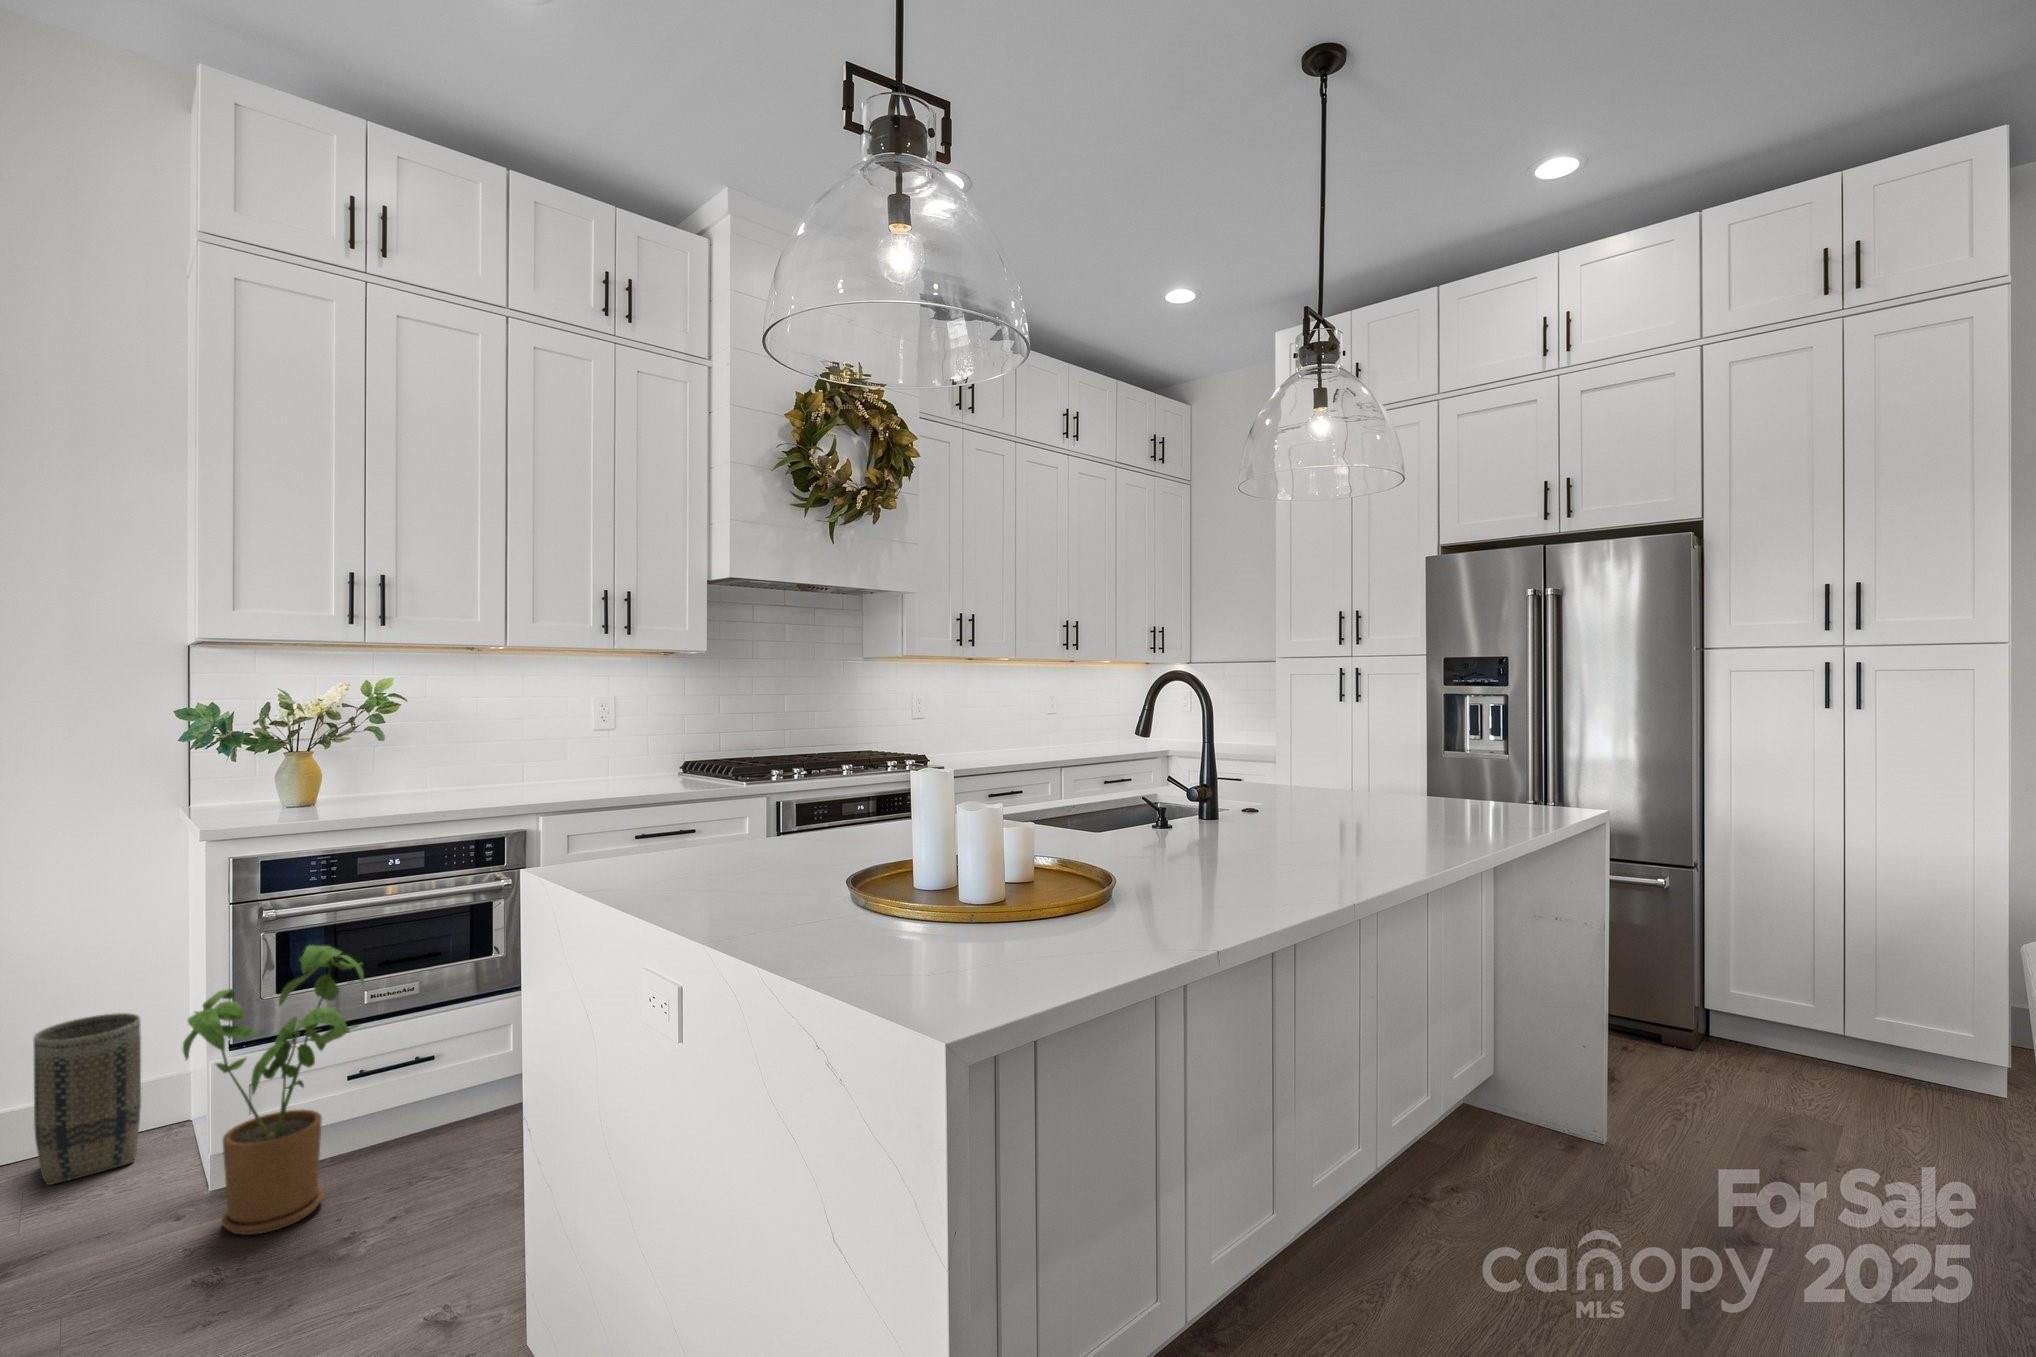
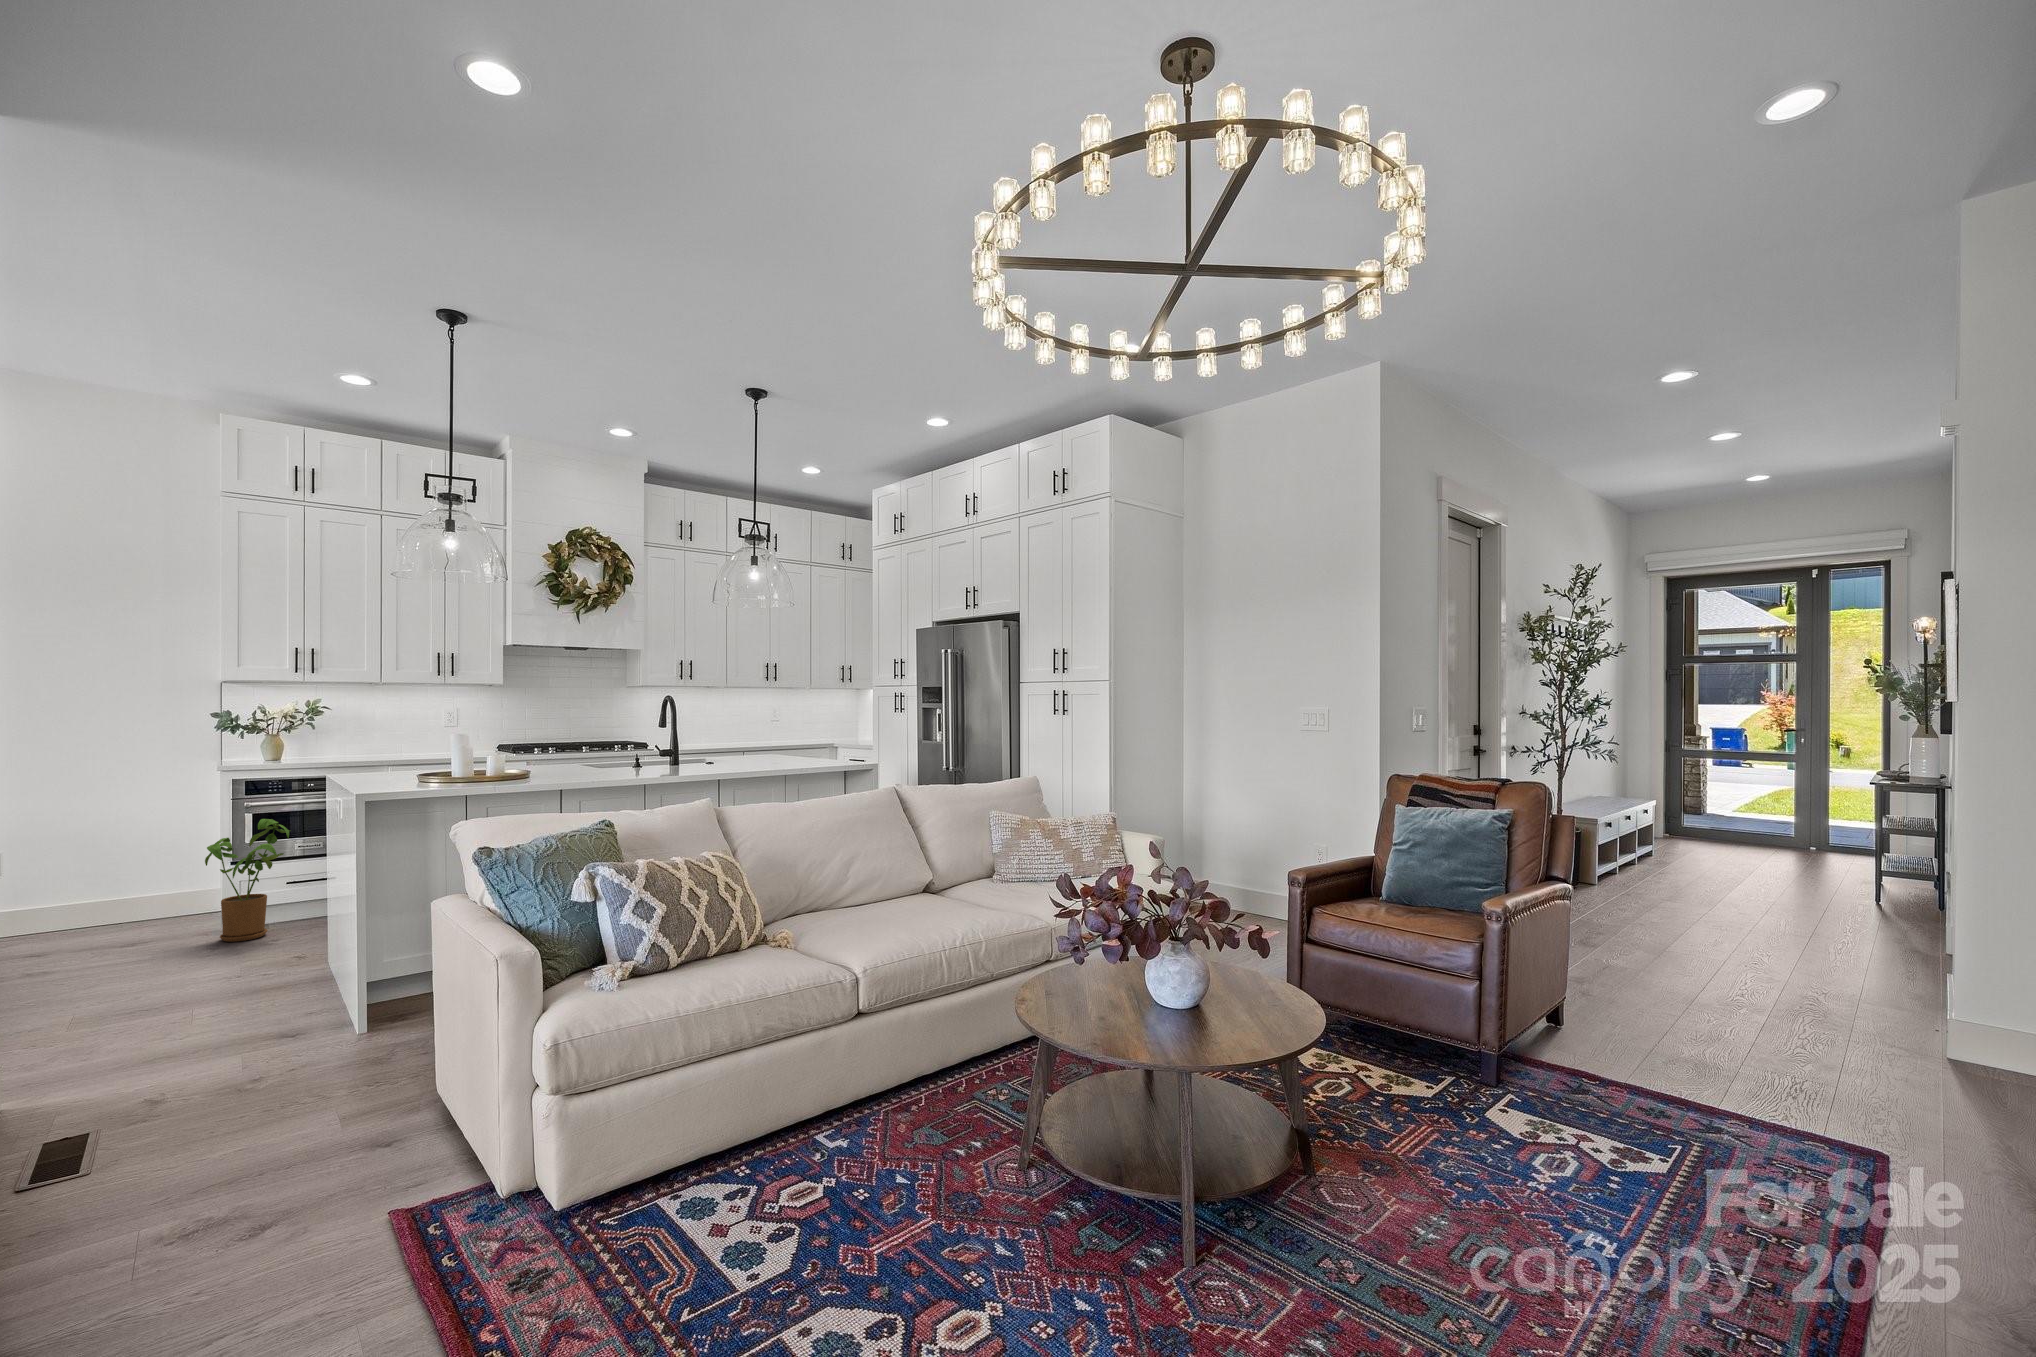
basket: present [34,1013,141,1185] -> none [142,857,191,930]

